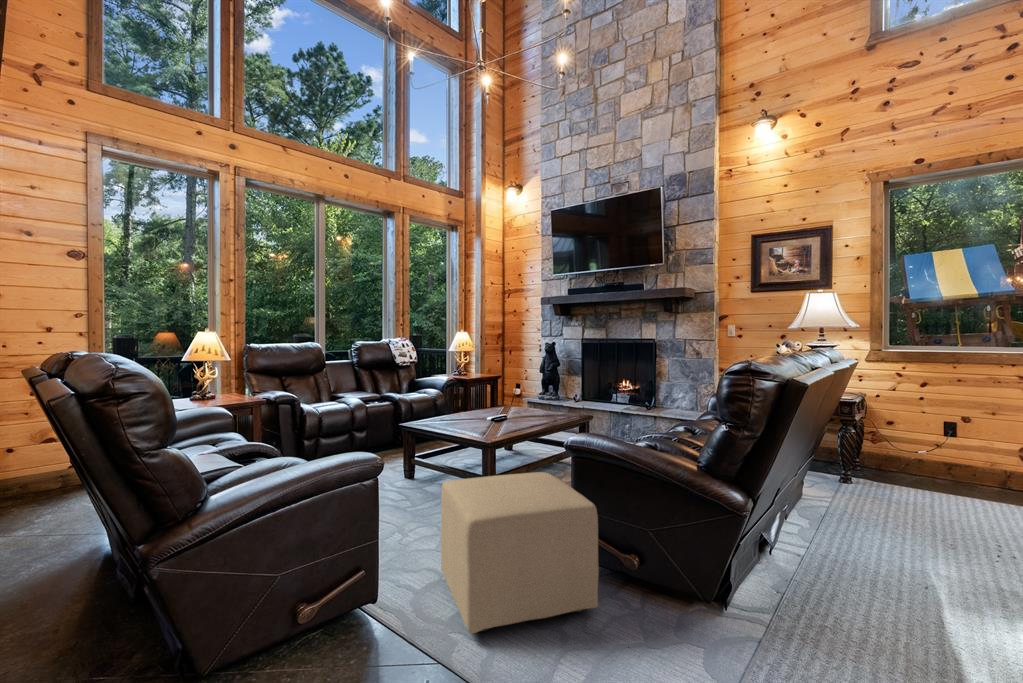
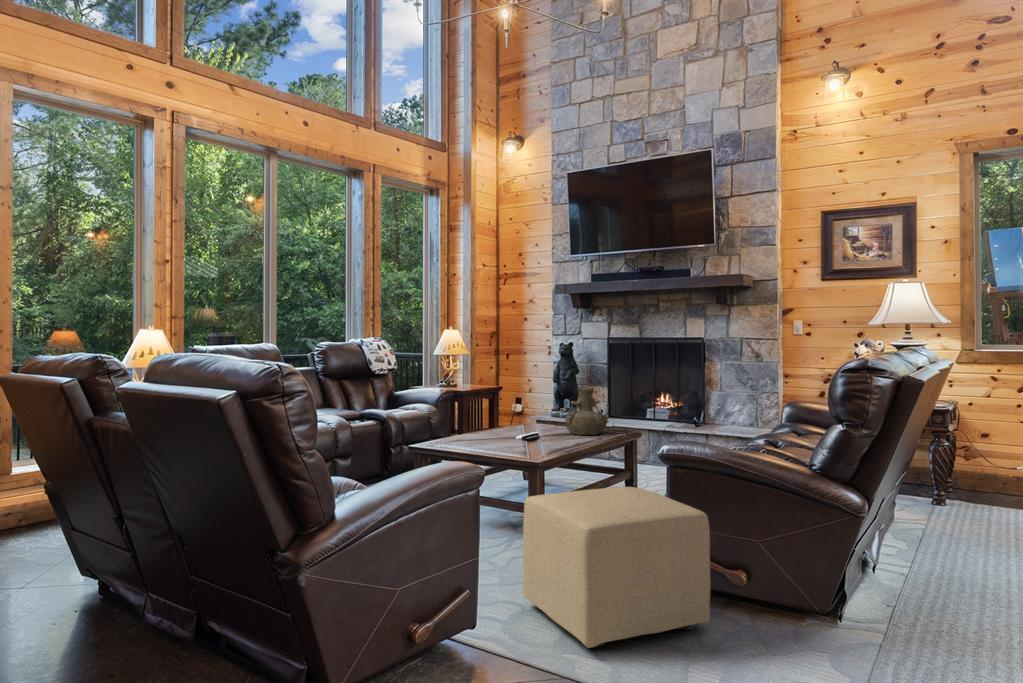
vase: none [527,378,565,418] -> present [565,386,608,435]

